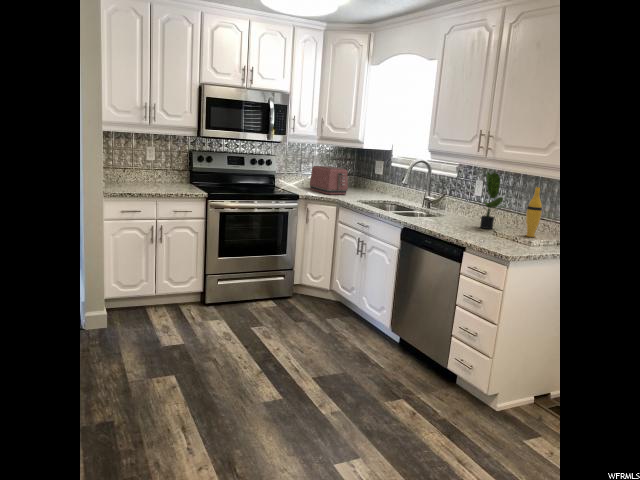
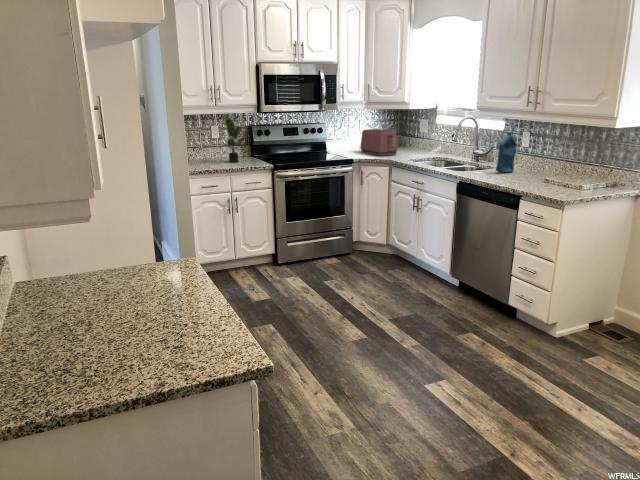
potted plant: present [480,172,504,229] -> present [225,118,244,162]
bottle: none [445,178,468,222] -> present [496,132,517,173]
vase: present [526,187,542,237] -> none [573,136,588,181]

